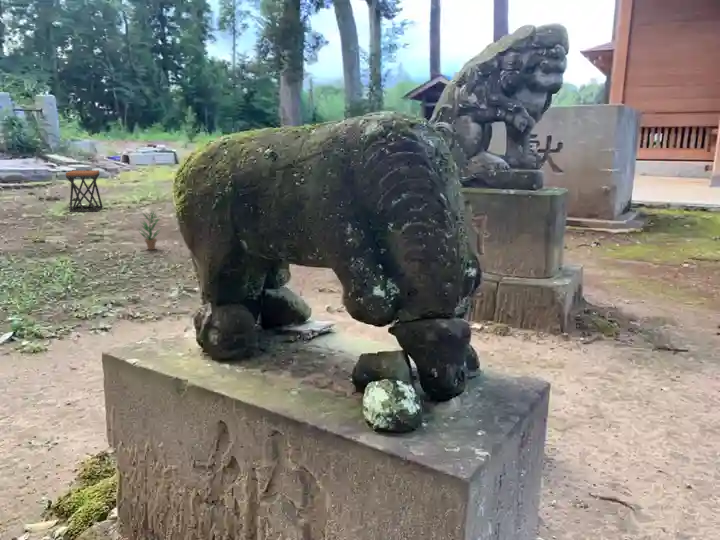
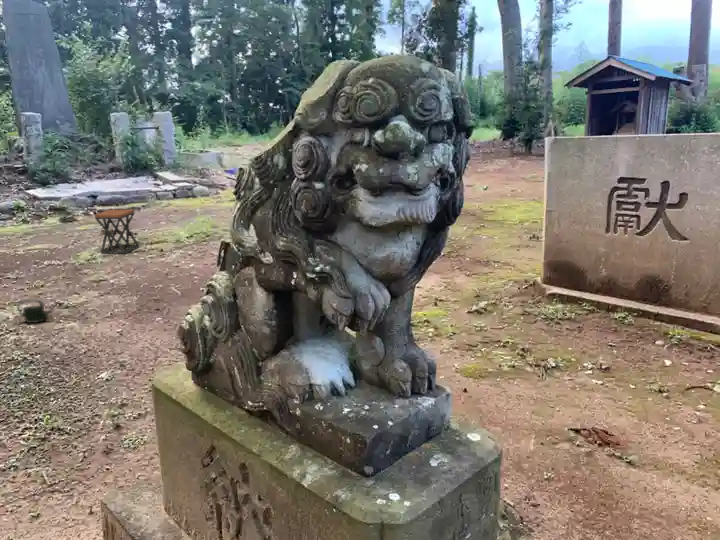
potted plant: present [141,213,159,250] -> none [71,286,97,330]
watering can: none [73,227,111,249] -> present [17,300,51,323]

